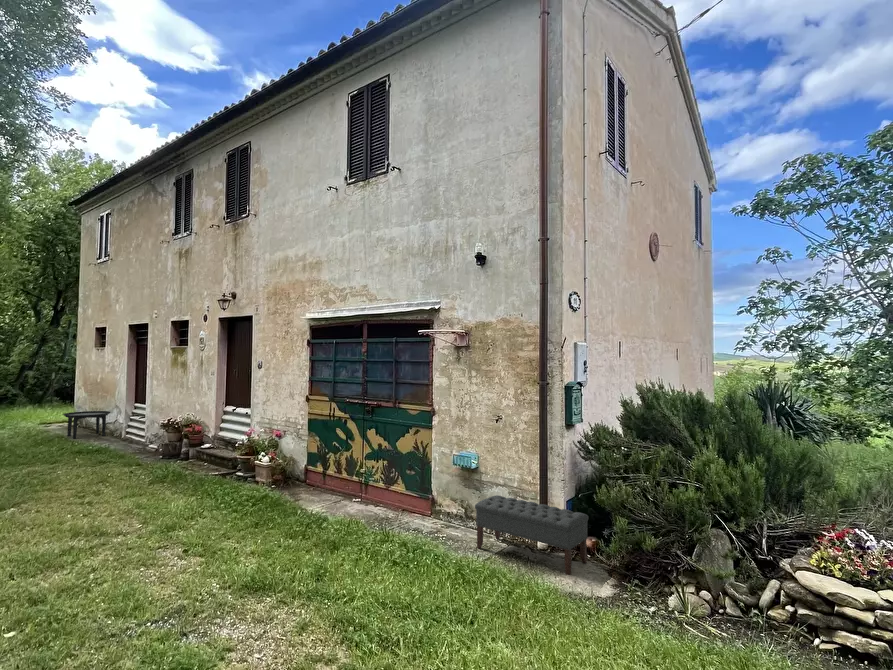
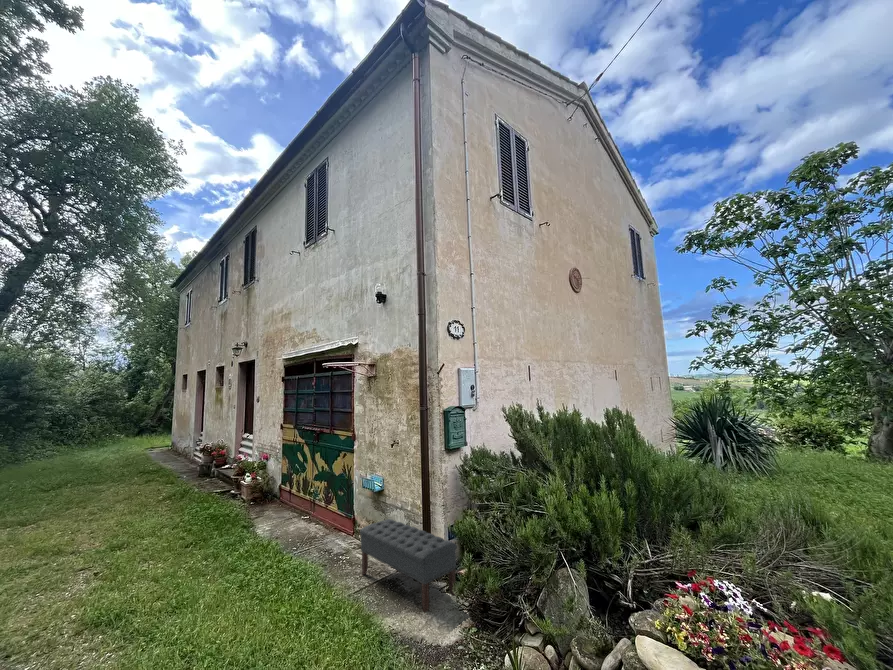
round table: present [63,411,110,439] -> none [145,438,182,461]

